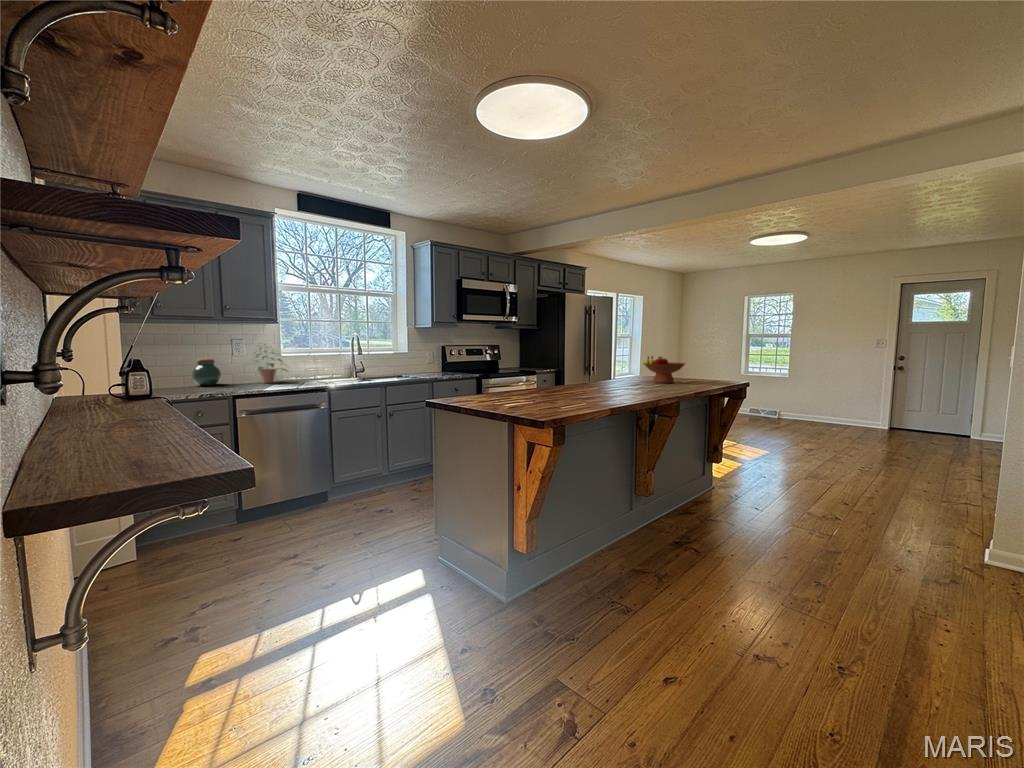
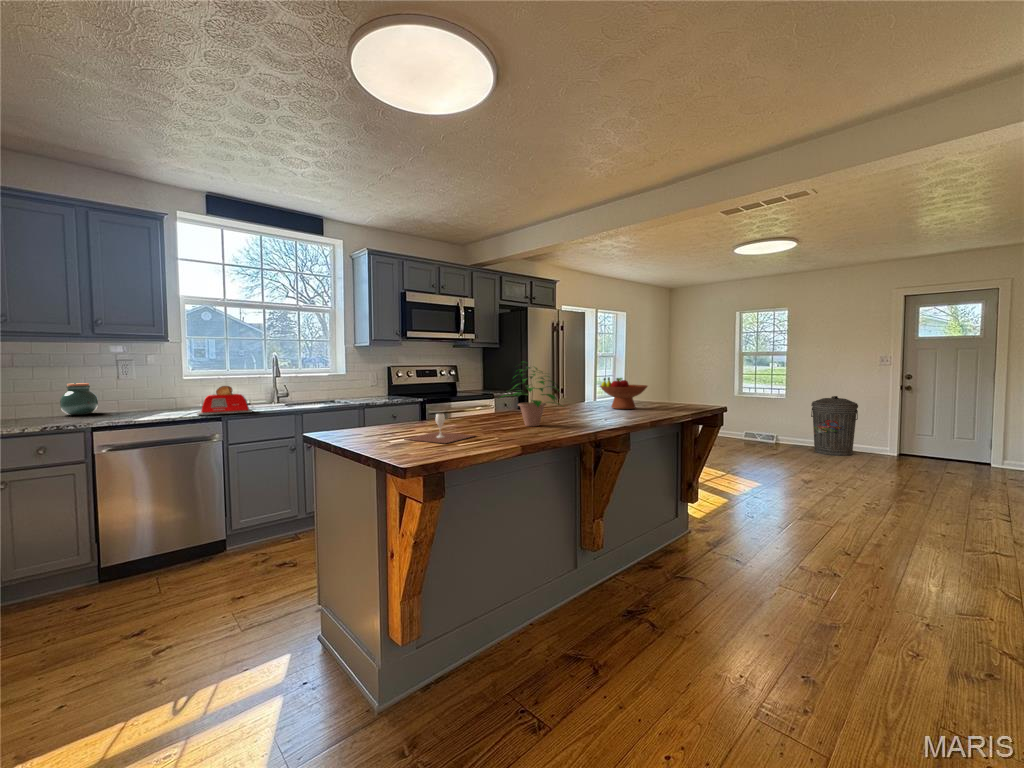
potted plant: present [250,344,287,383] -> present [502,361,561,426]
toaster: none [304,361,348,386] -> present [197,386,252,415]
trash can: none [811,374,854,428] -> present [811,396,858,456]
wine glass: none [514,384,568,406] -> present [405,414,474,443]

